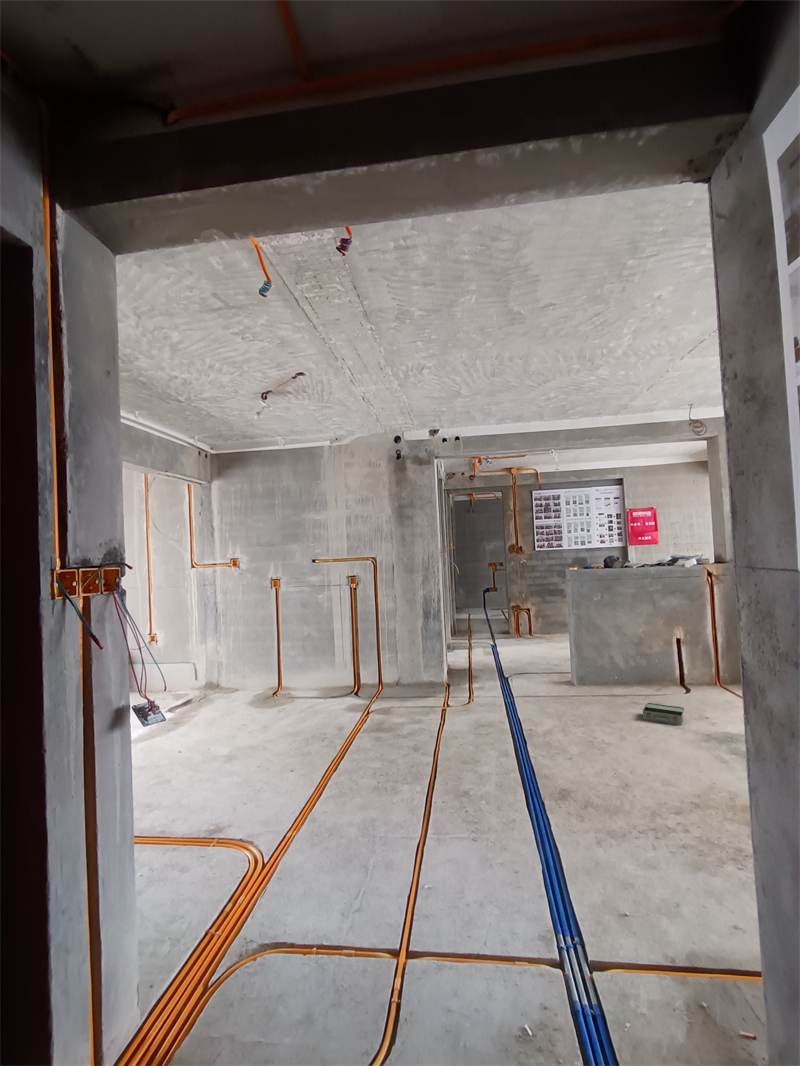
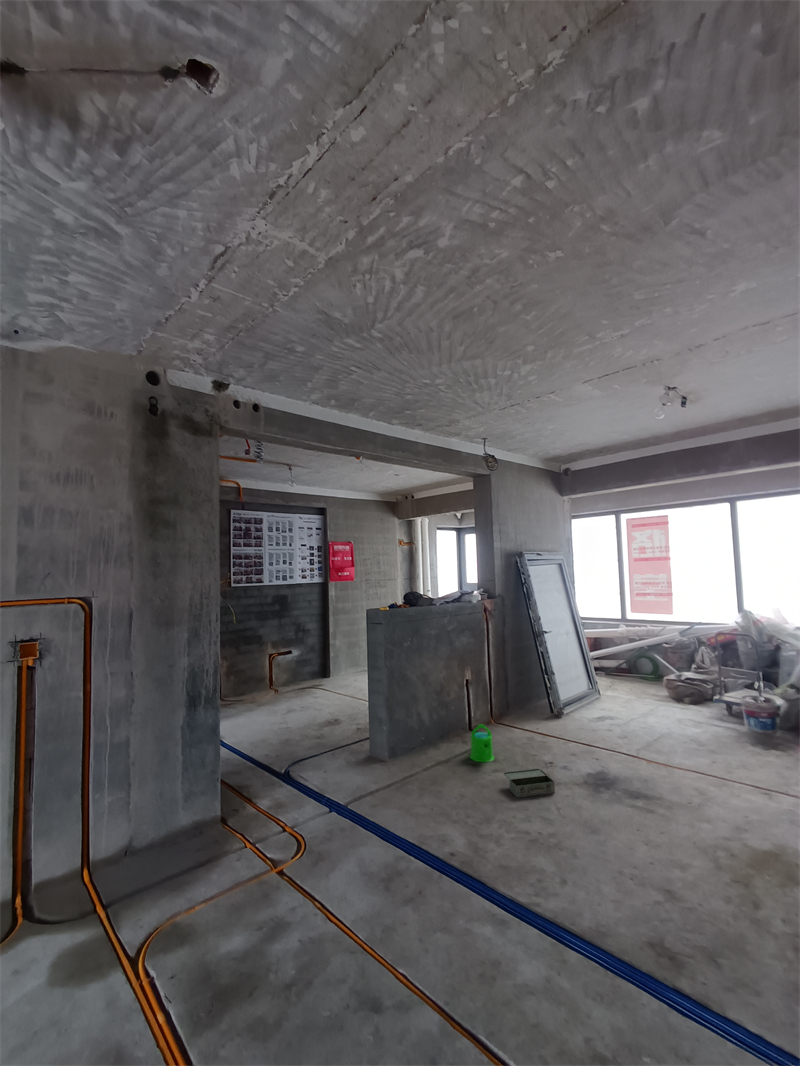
watering can: none [651,669,676,701] -> present [470,724,495,762]

